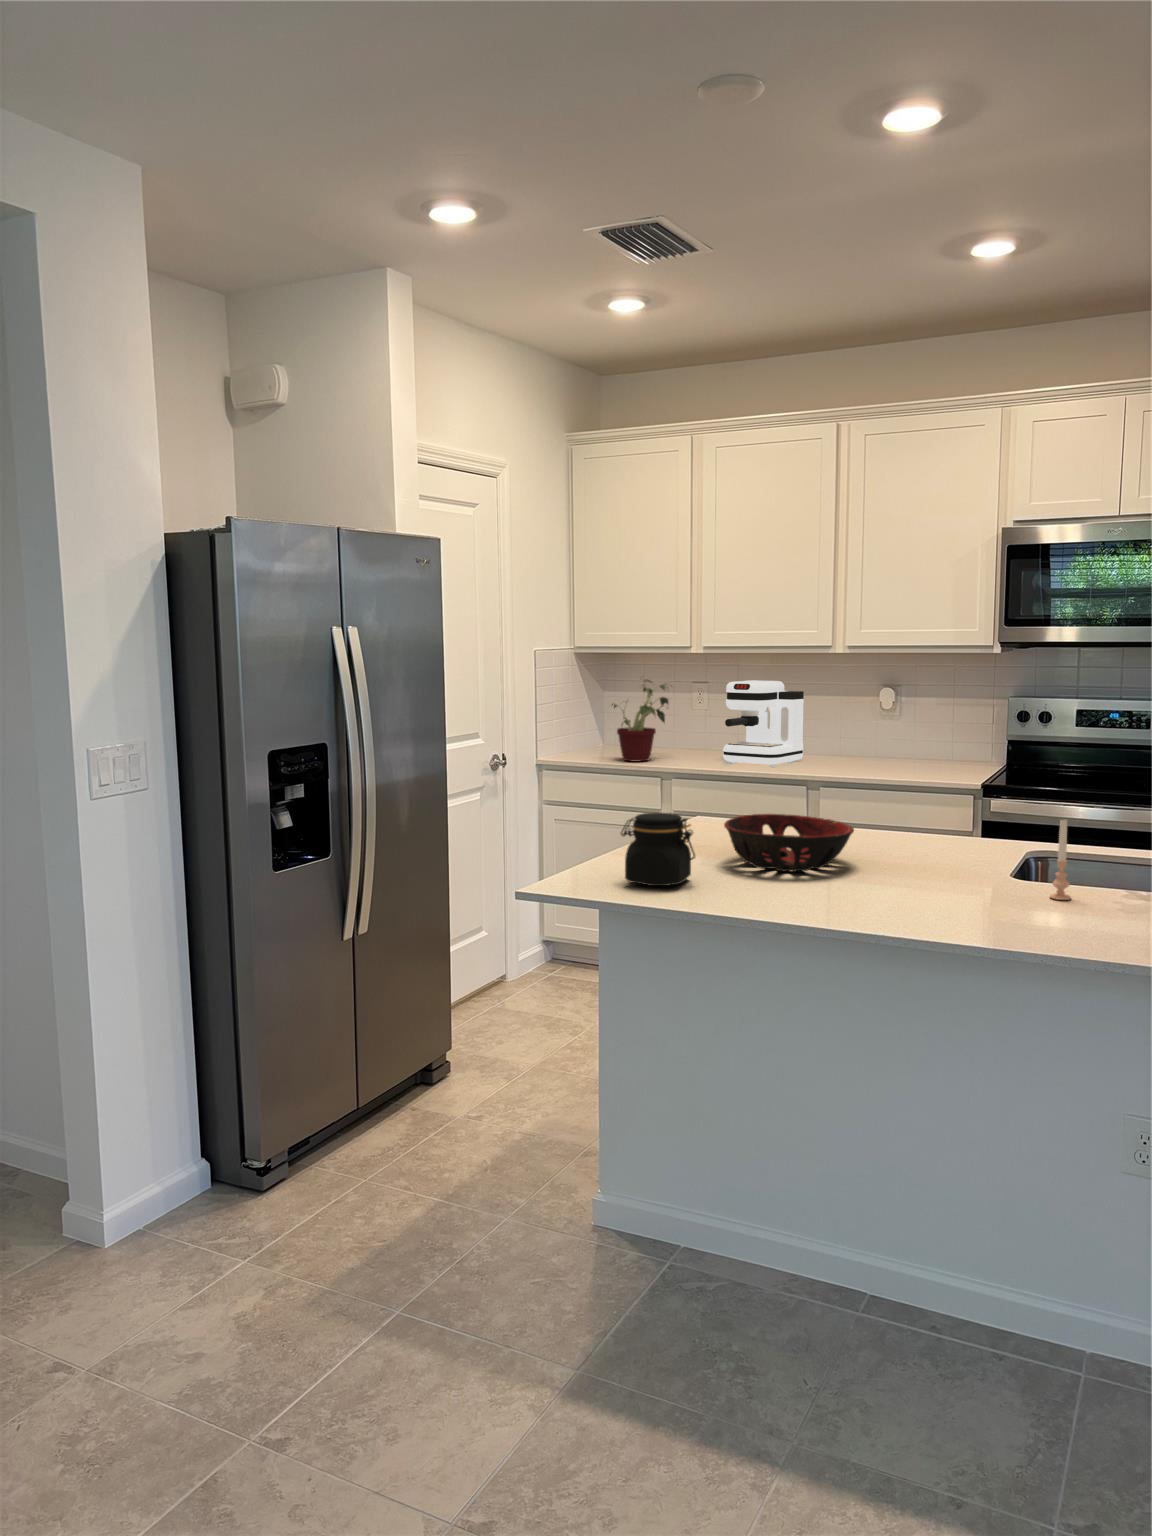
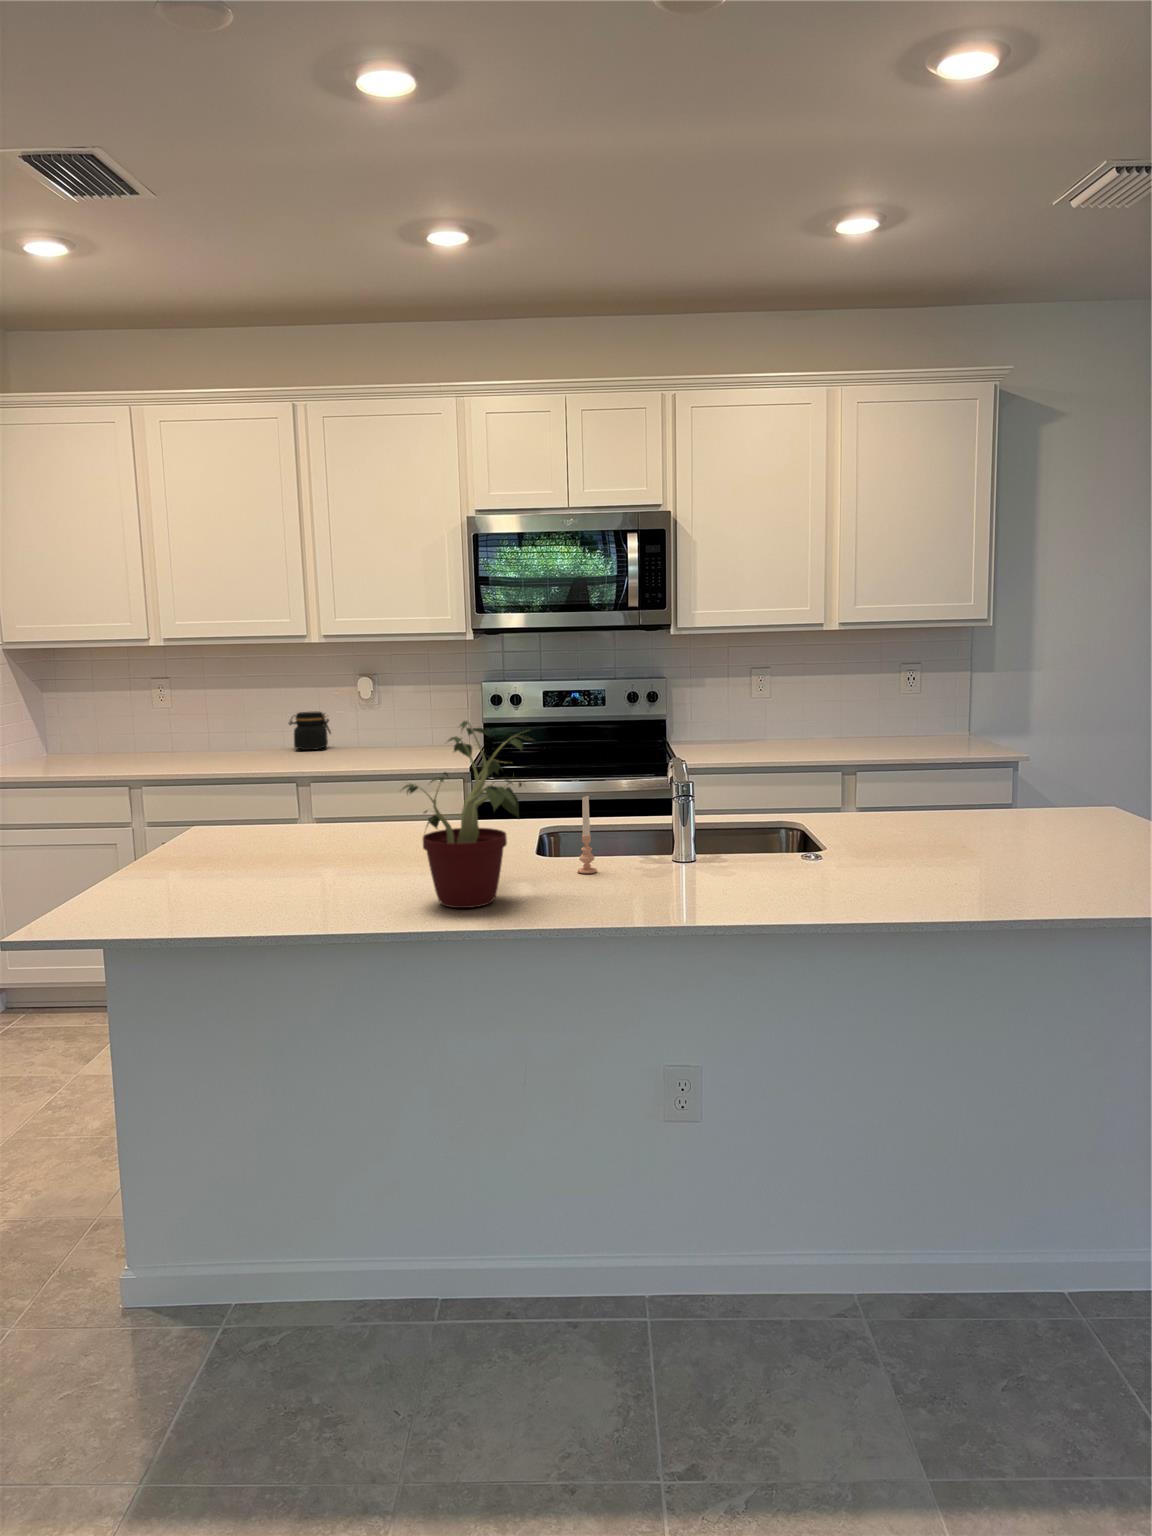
potted plant: present [612,679,668,761] -> present [402,721,523,908]
coffee maker: present [723,681,804,766] -> none [196,674,285,765]
jar: present [621,813,695,886] -> present [289,711,331,750]
decorative bowl: present [724,814,854,871] -> none [241,816,382,878]

